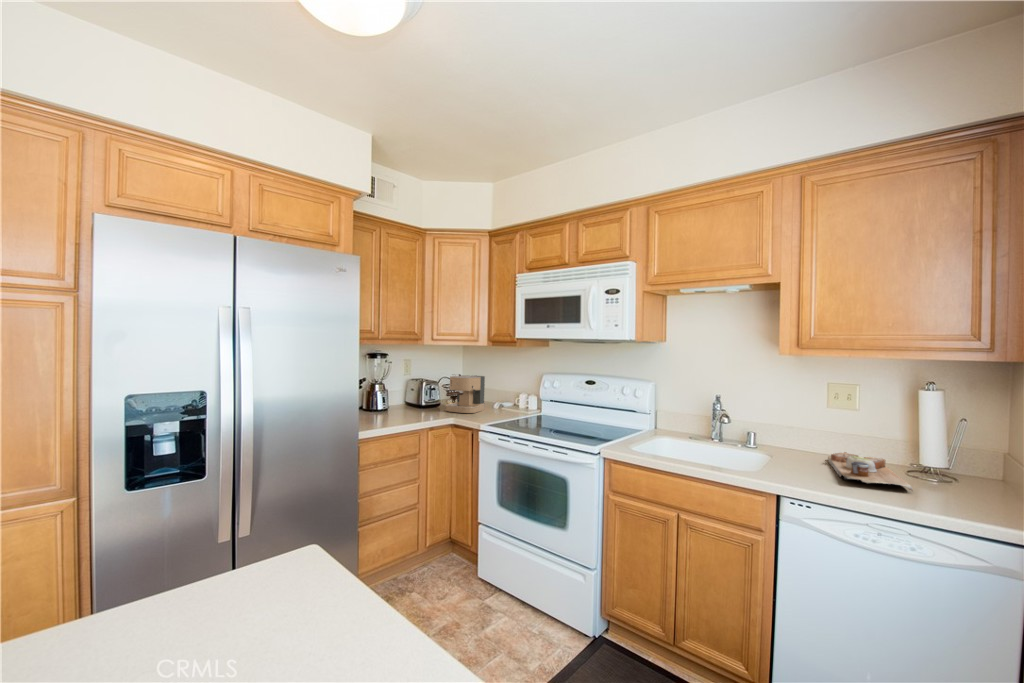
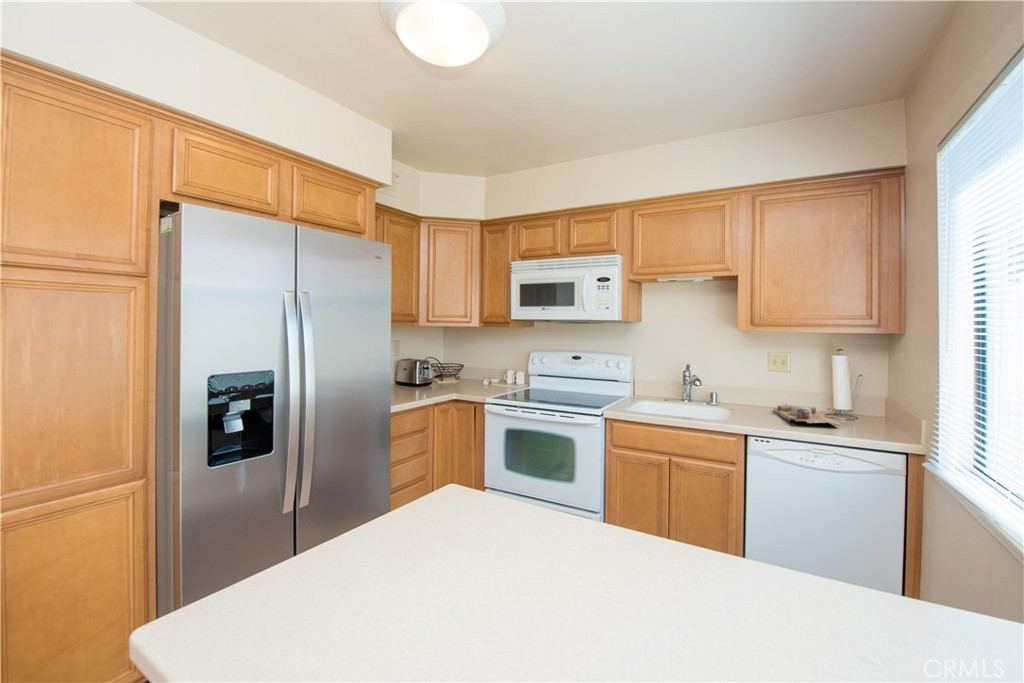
coffee maker: present [445,374,485,413] -> none [441,354,476,389]

